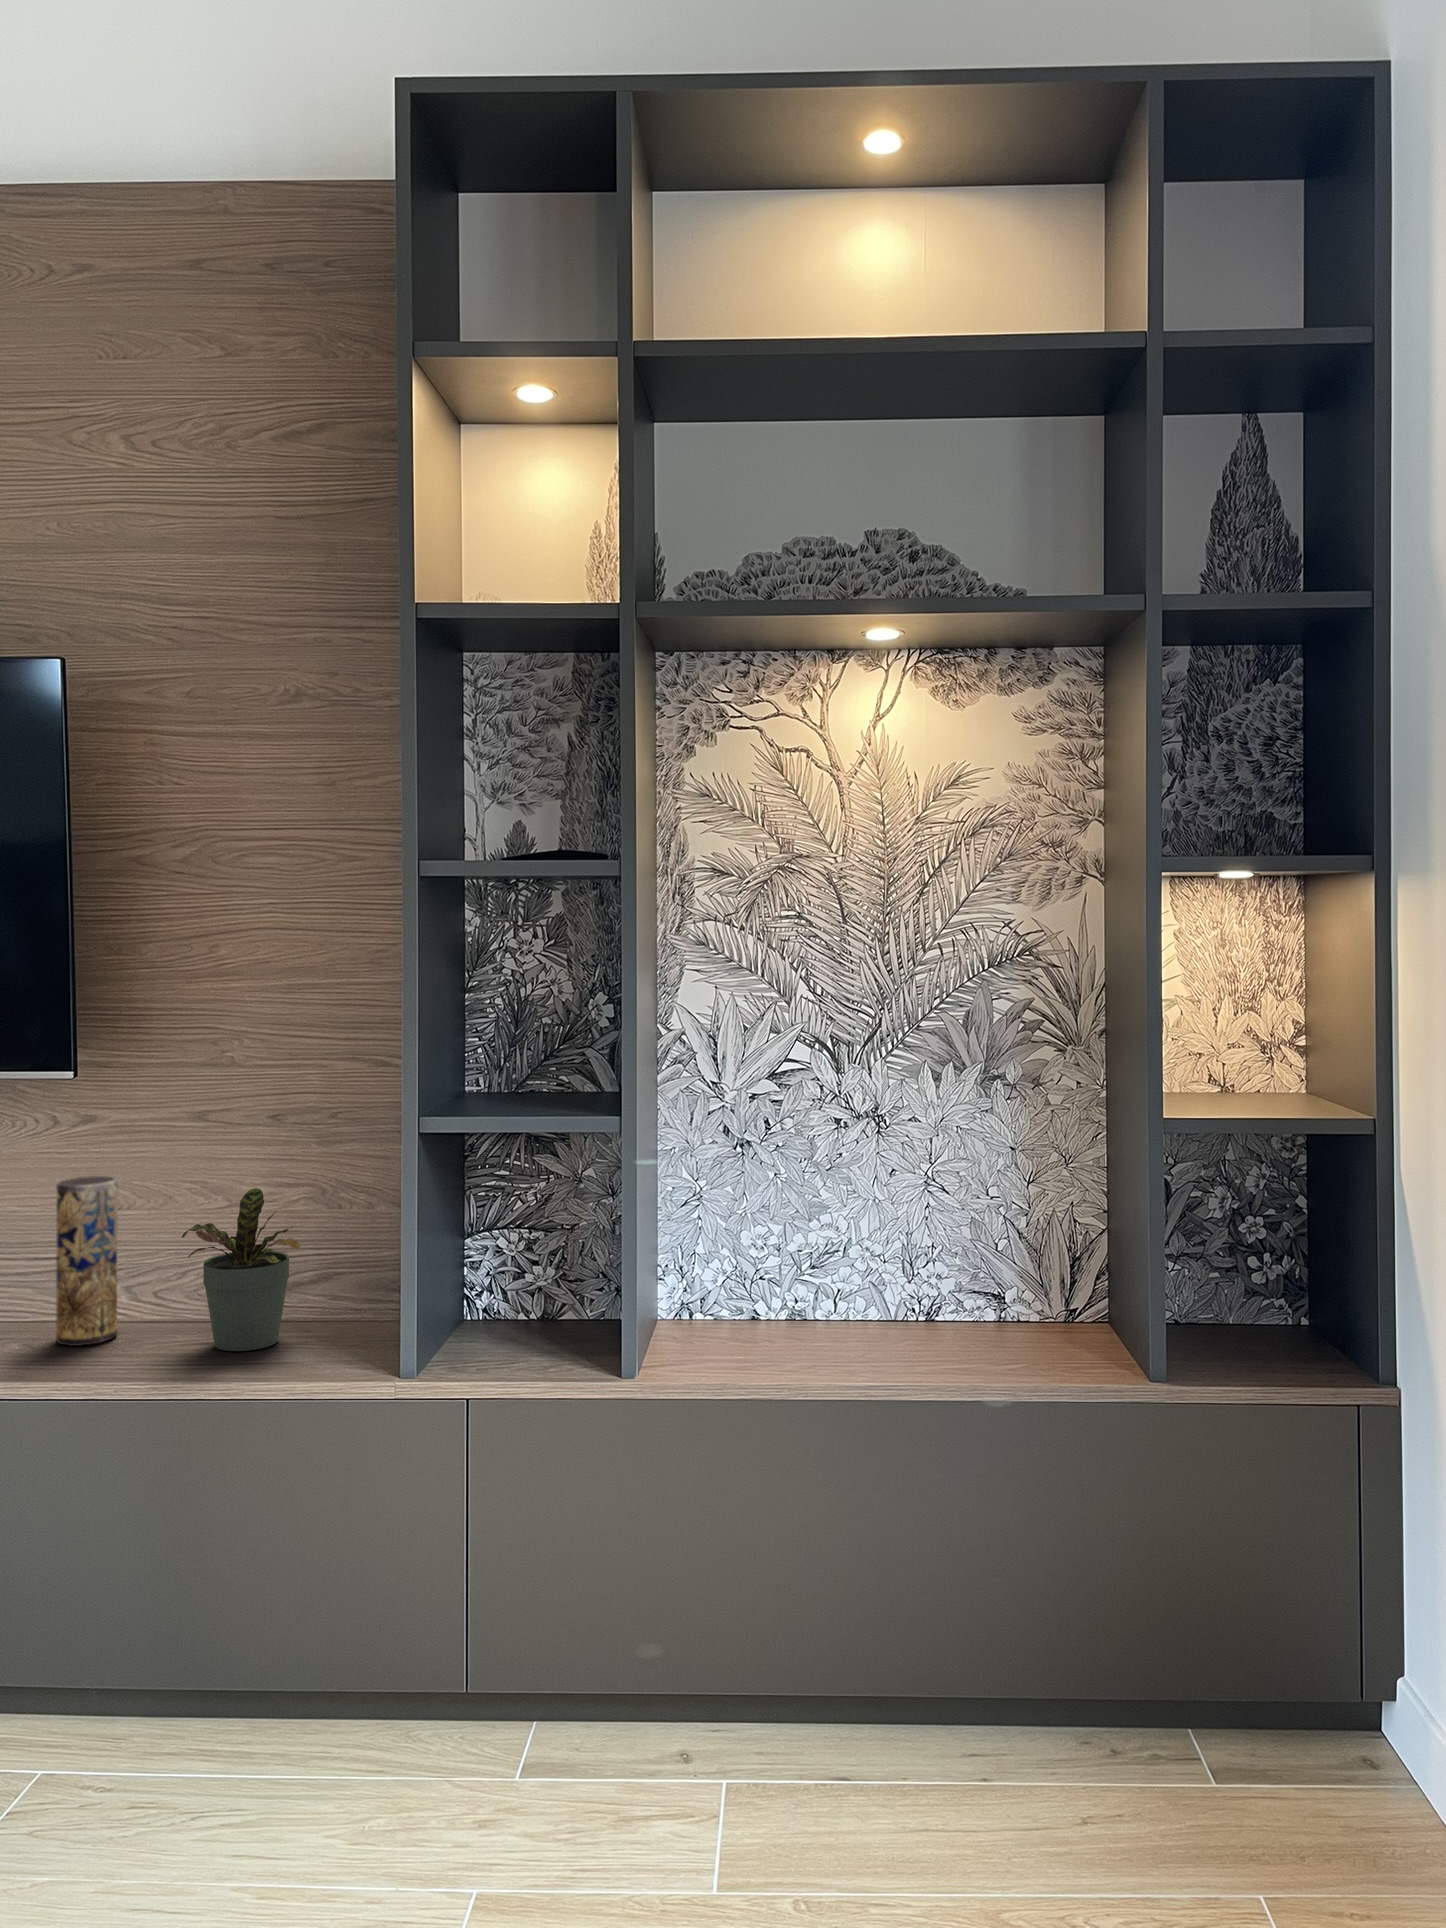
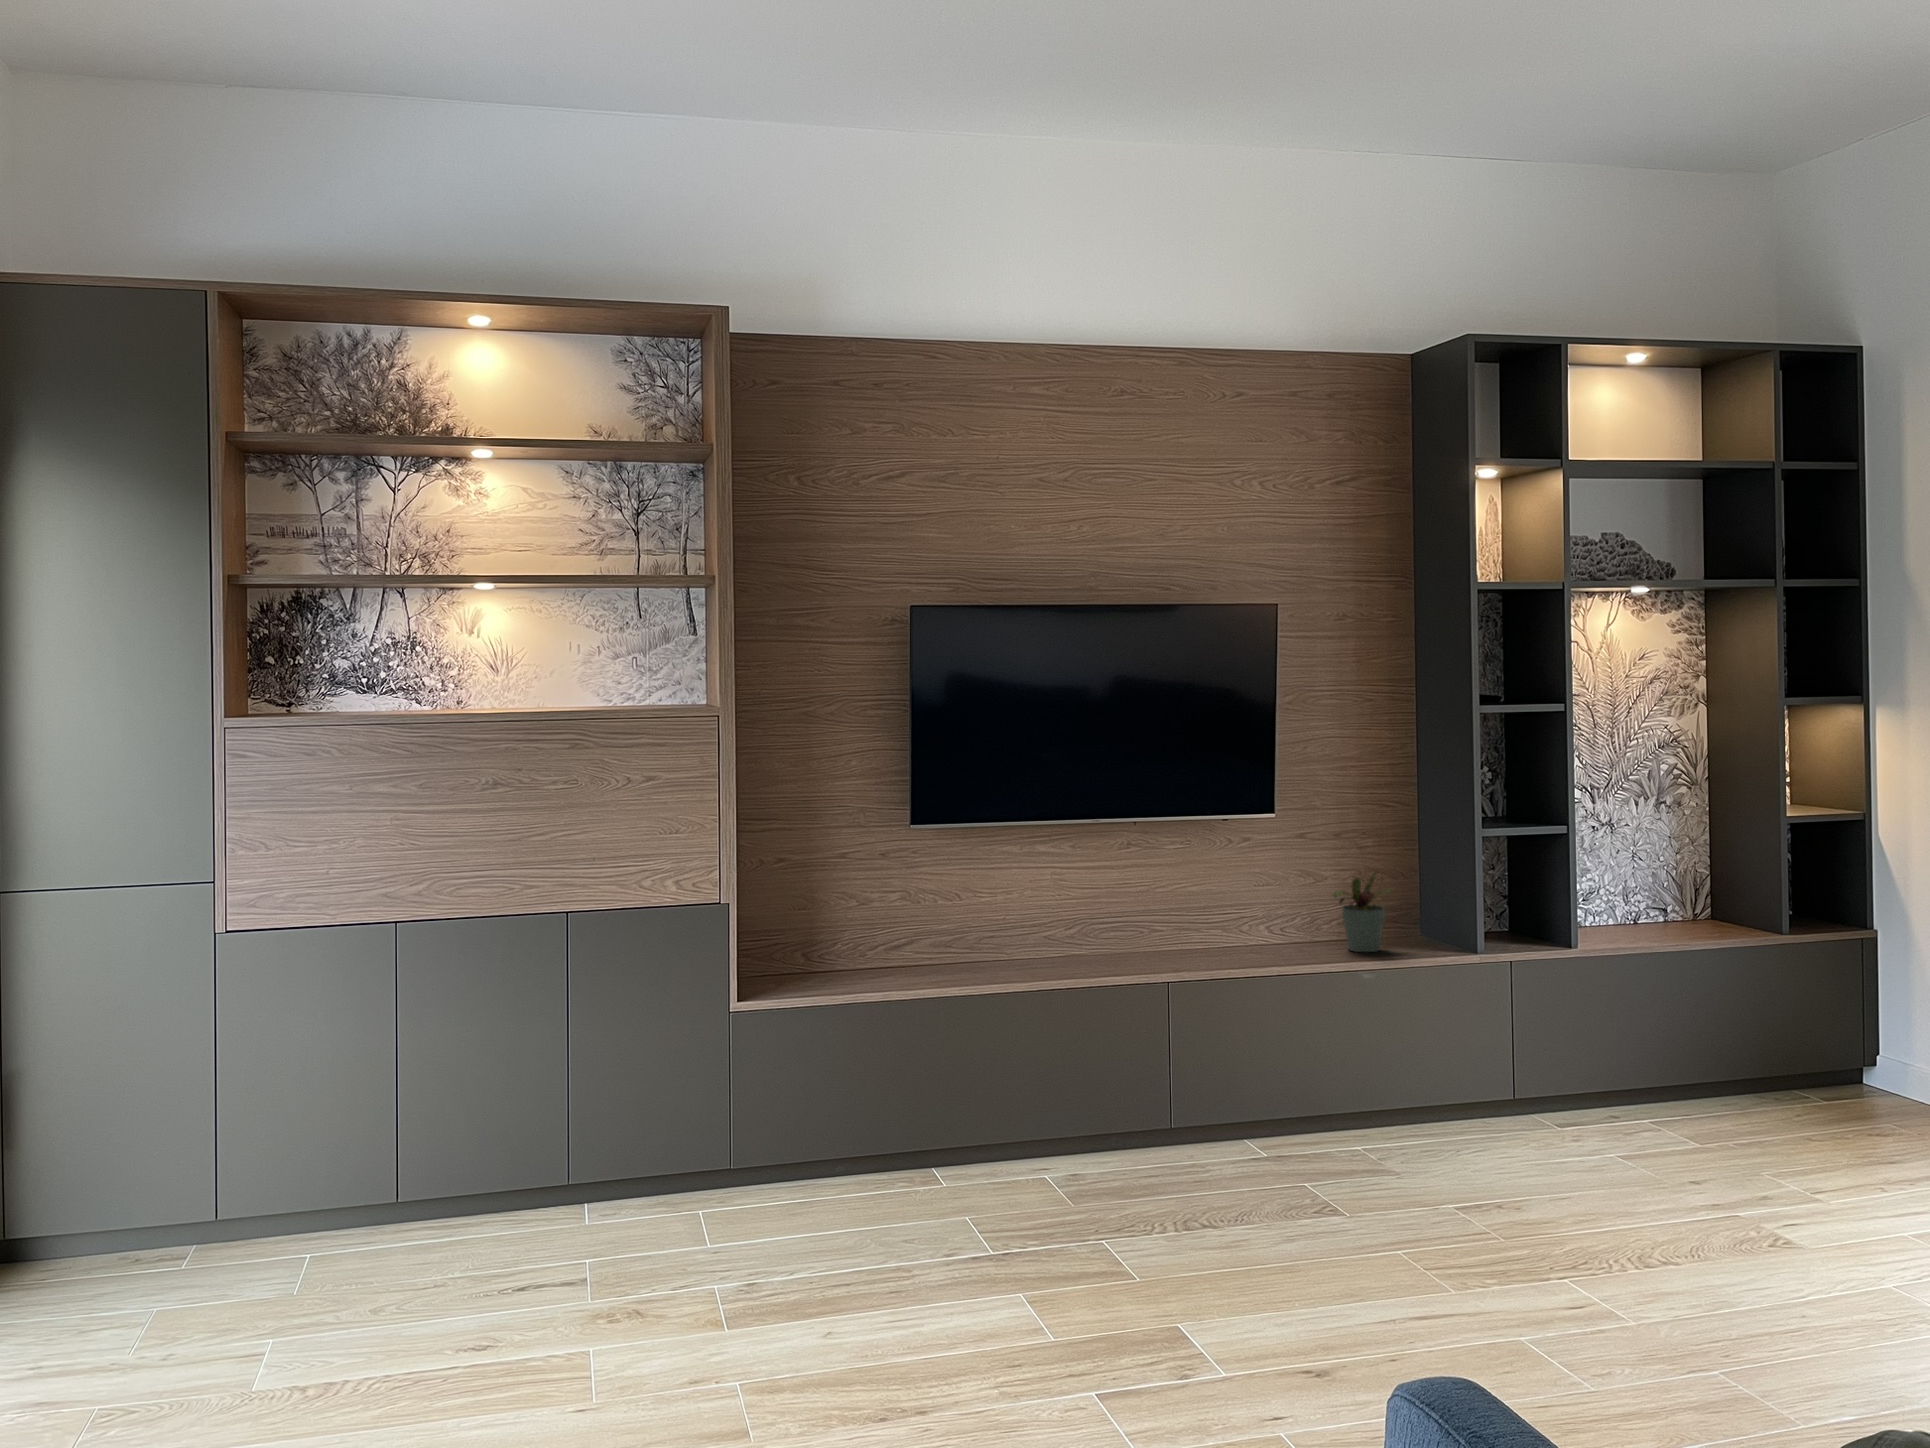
vase: present [56,1176,117,1346] -> none [1266,870,1297,956]

